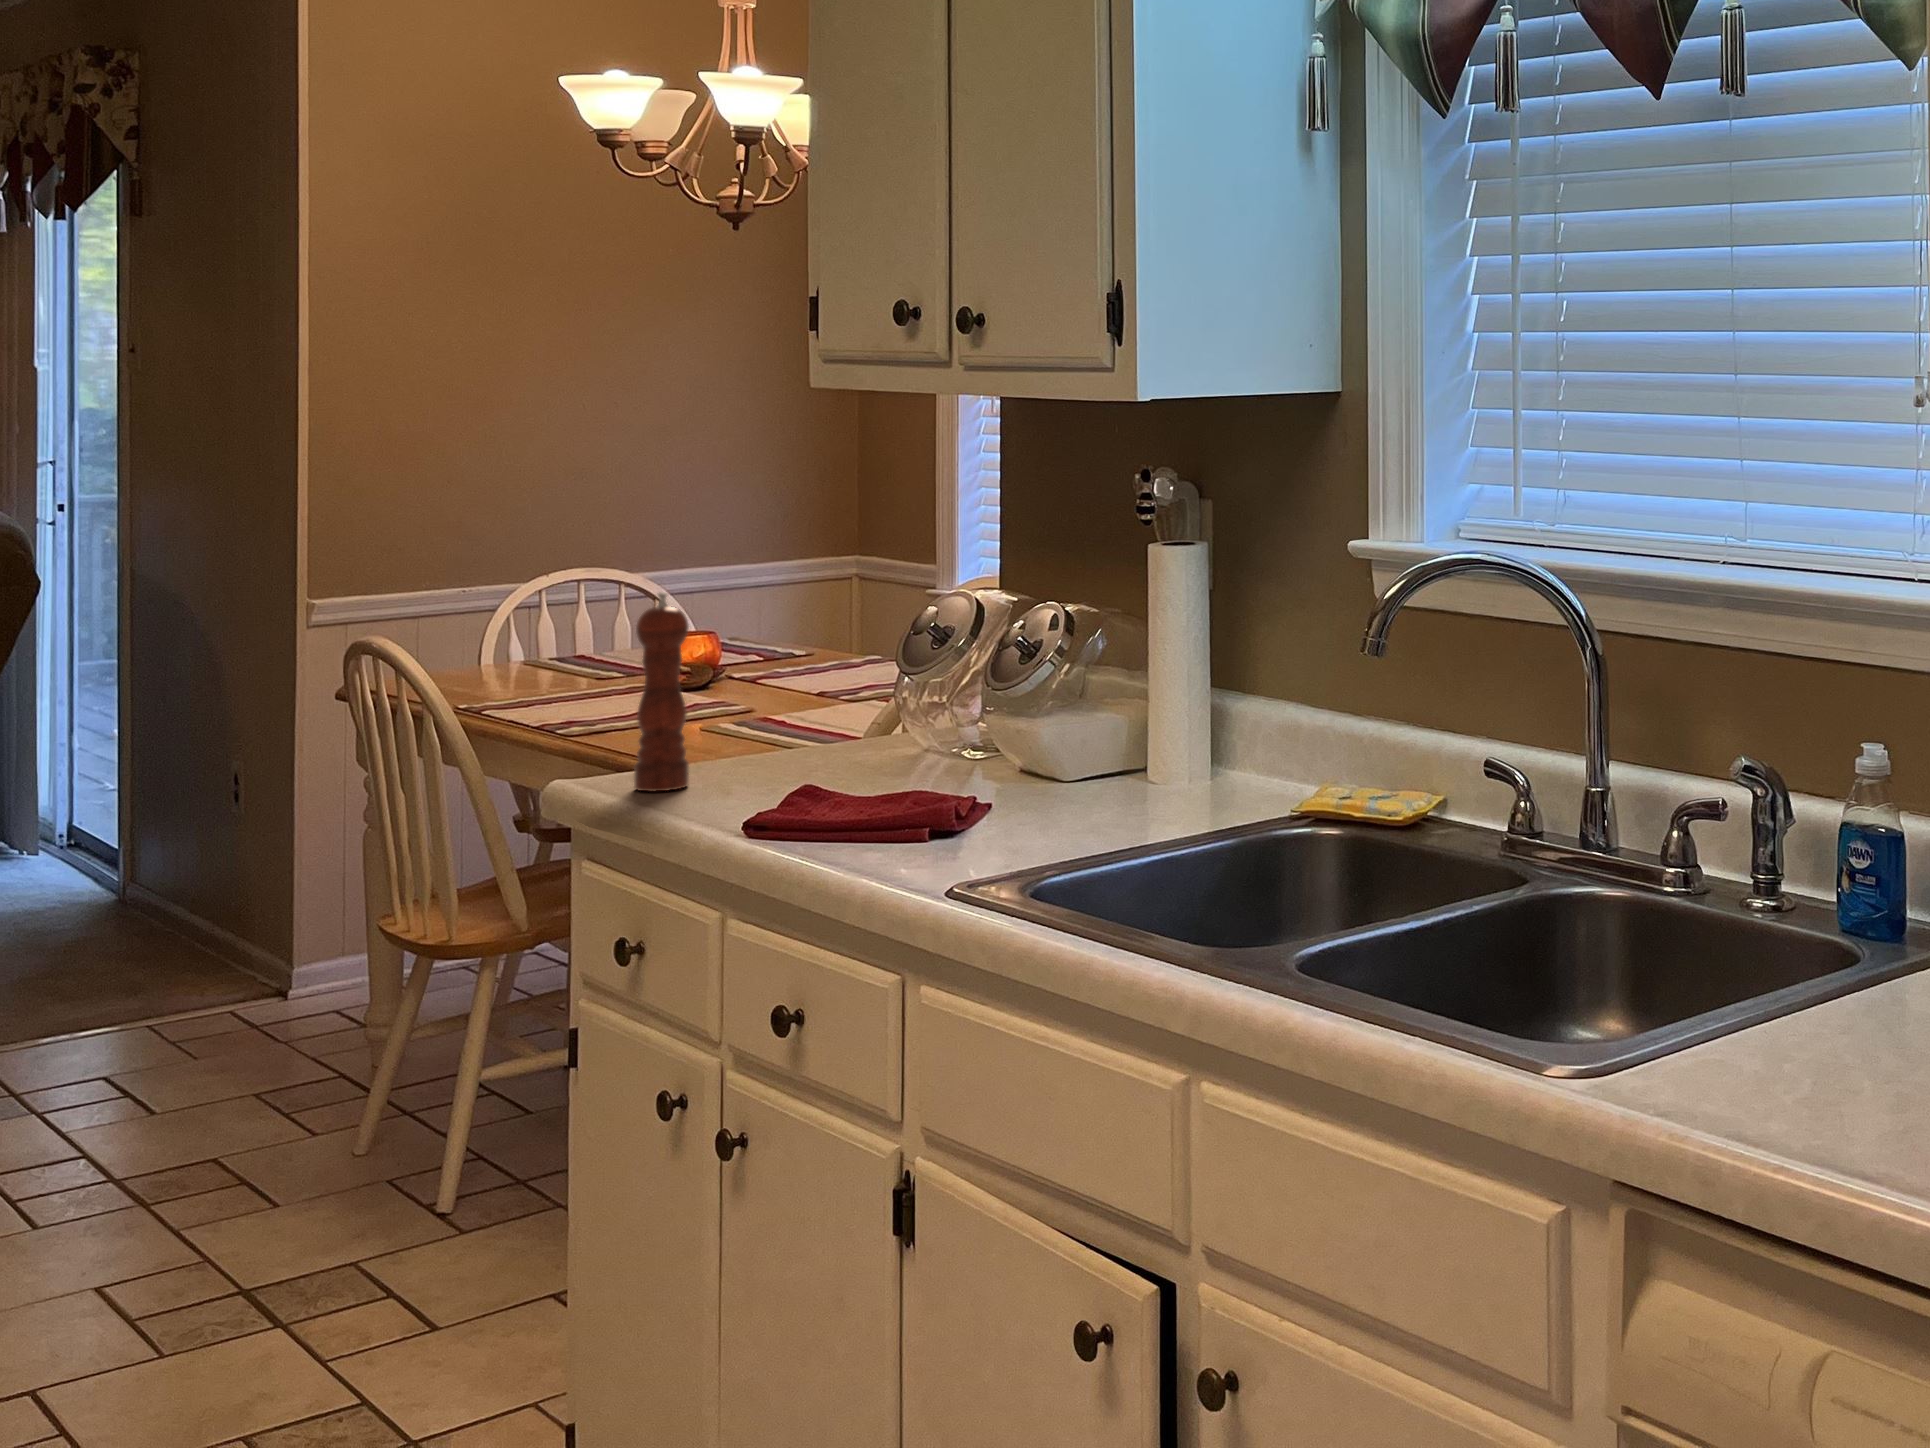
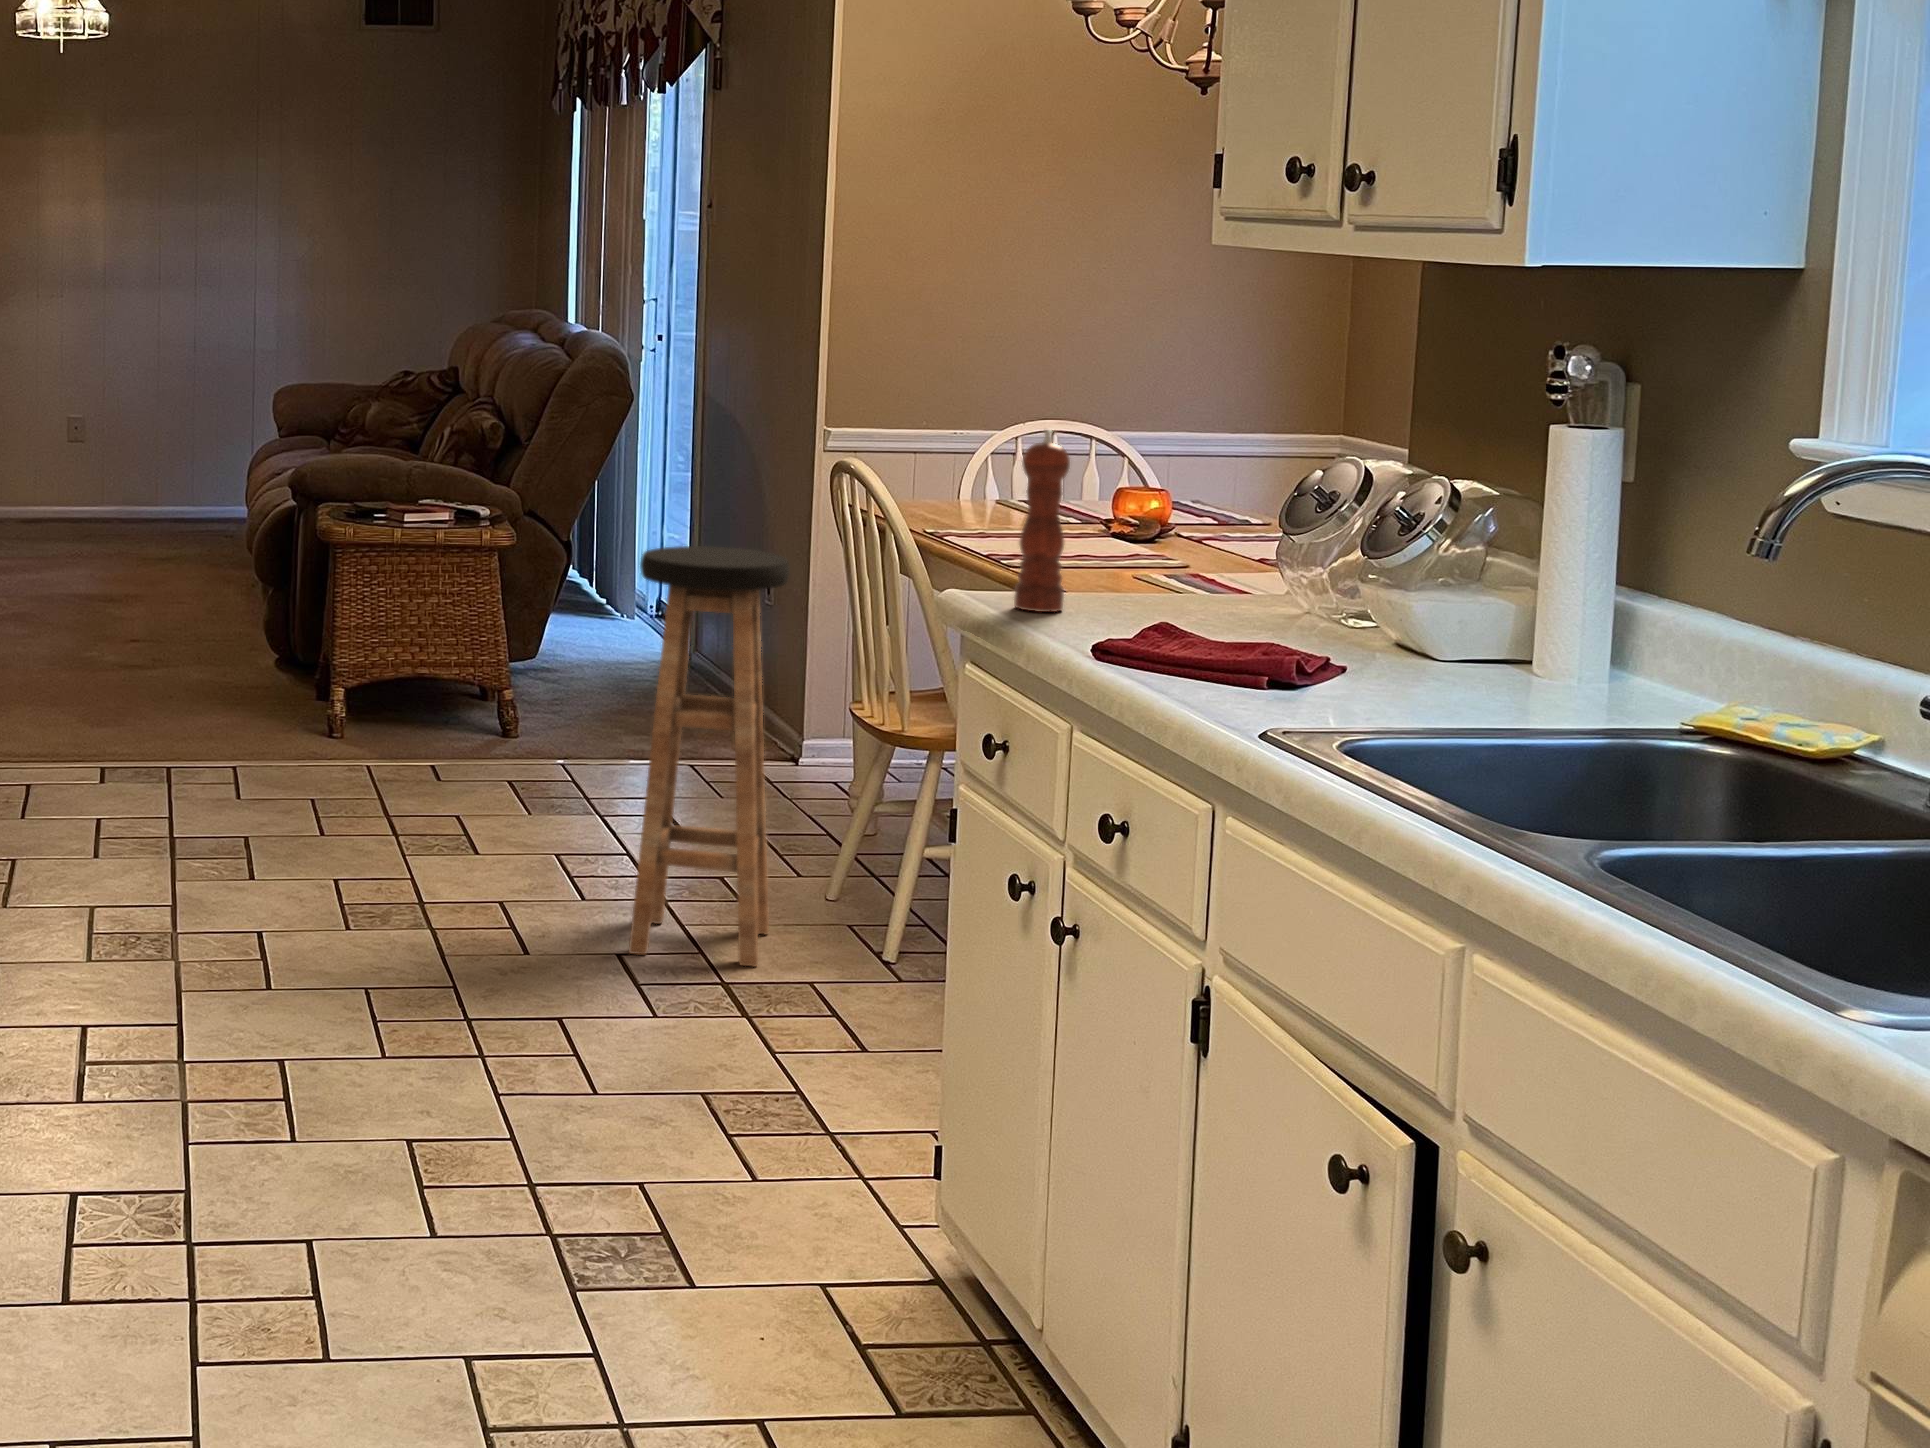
bar stool: none [100,753,300,1278] -> present [629,546,790,966]

